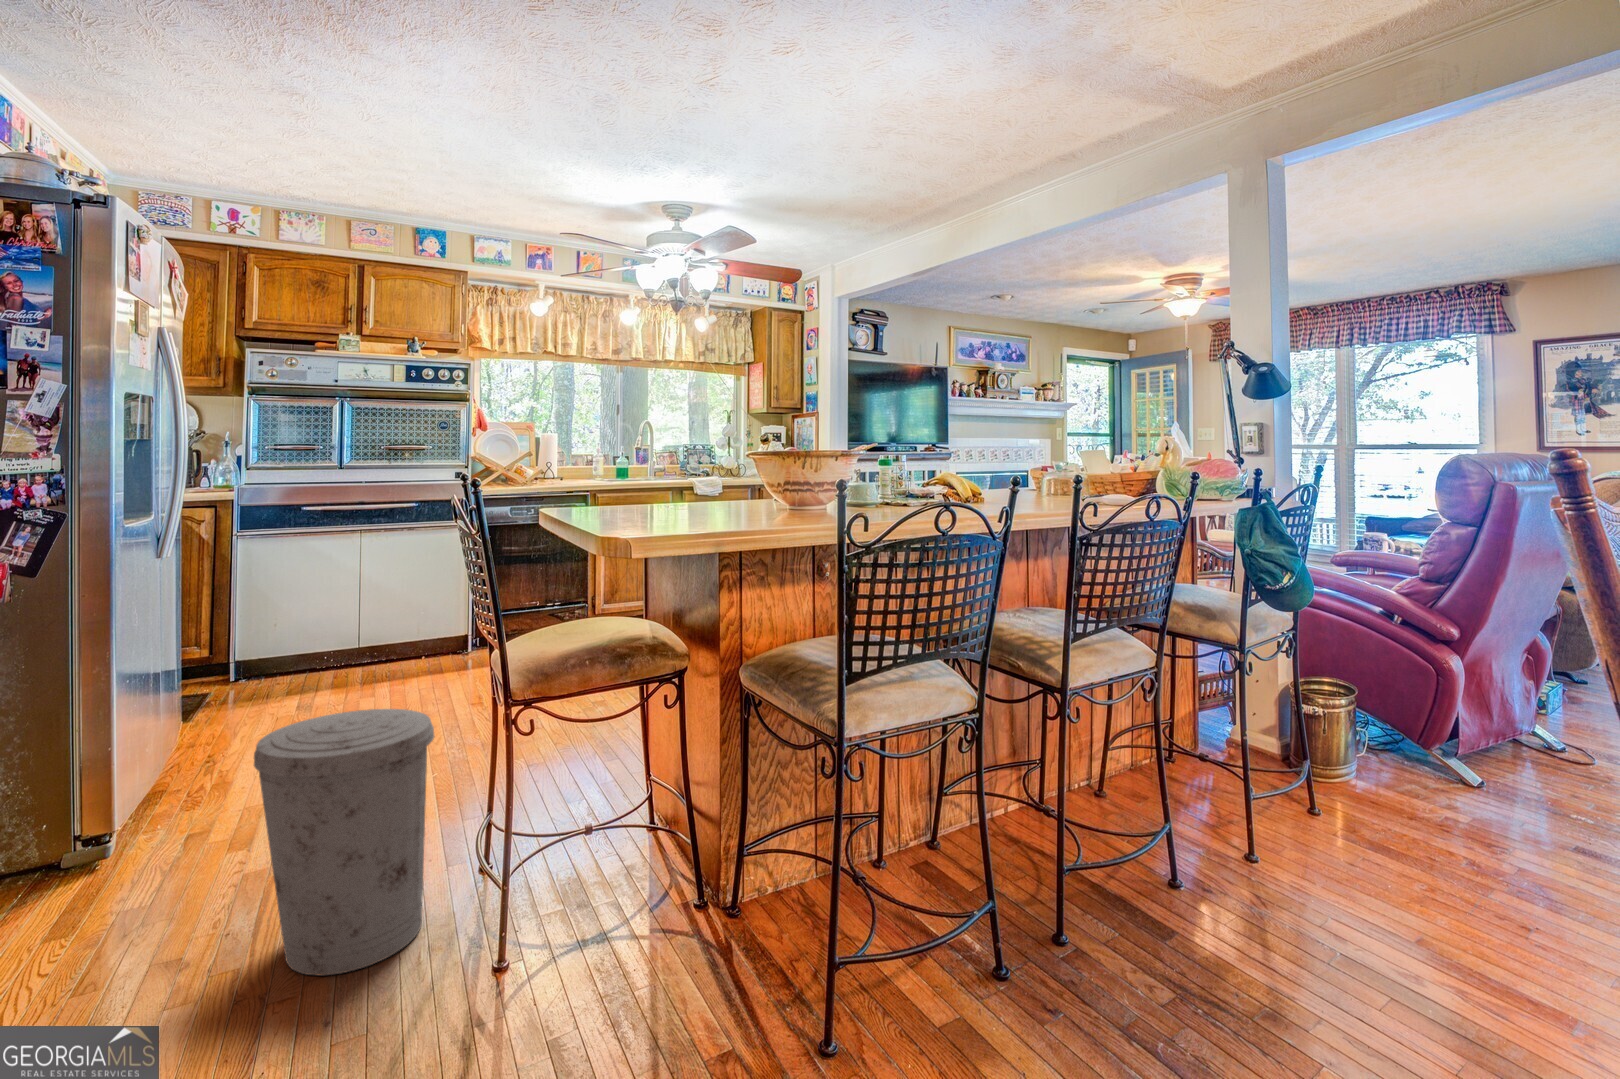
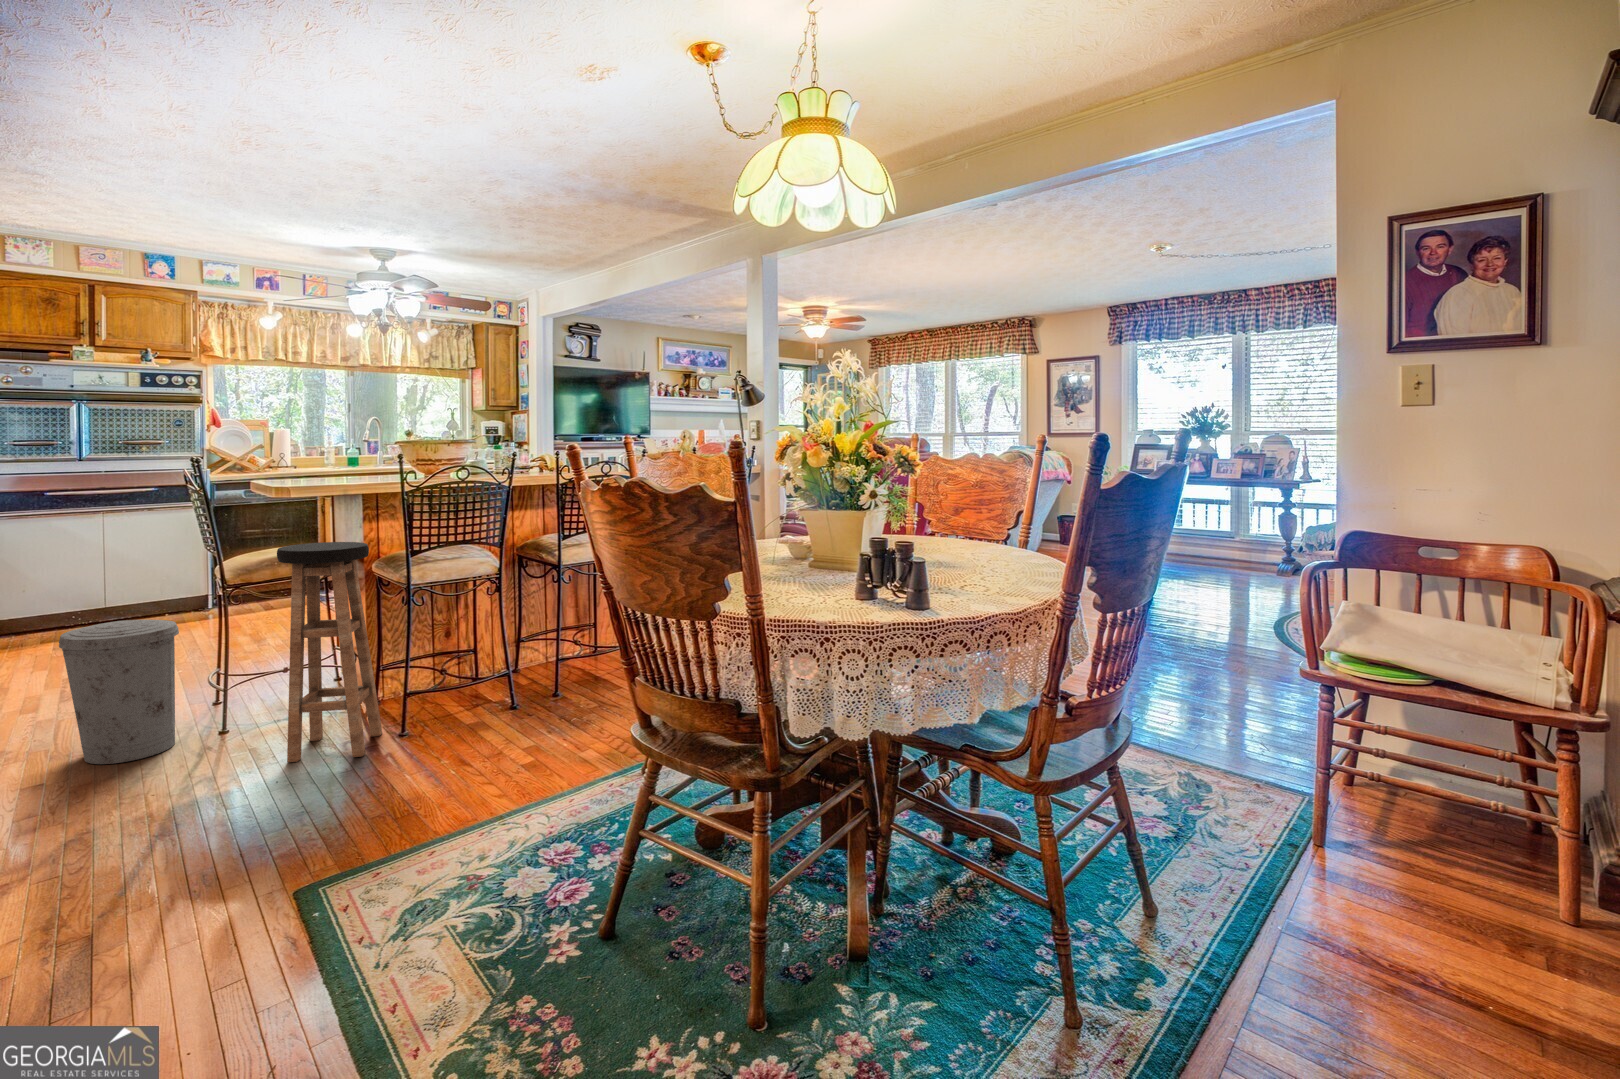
bar stool: none [599,588,750,1016] -> present [277,542,382,762]

